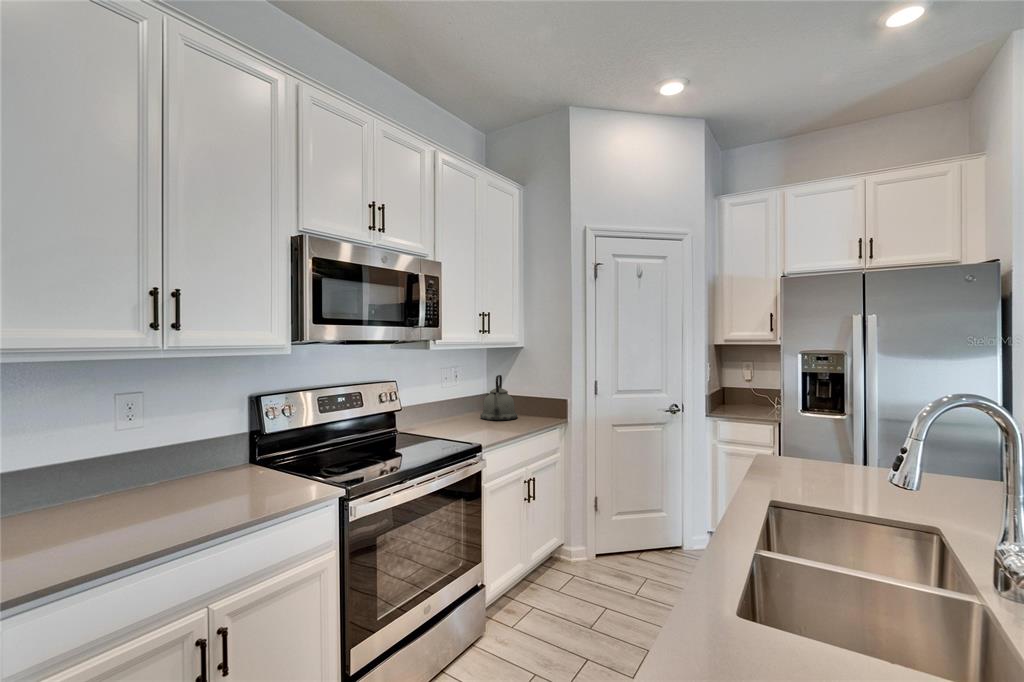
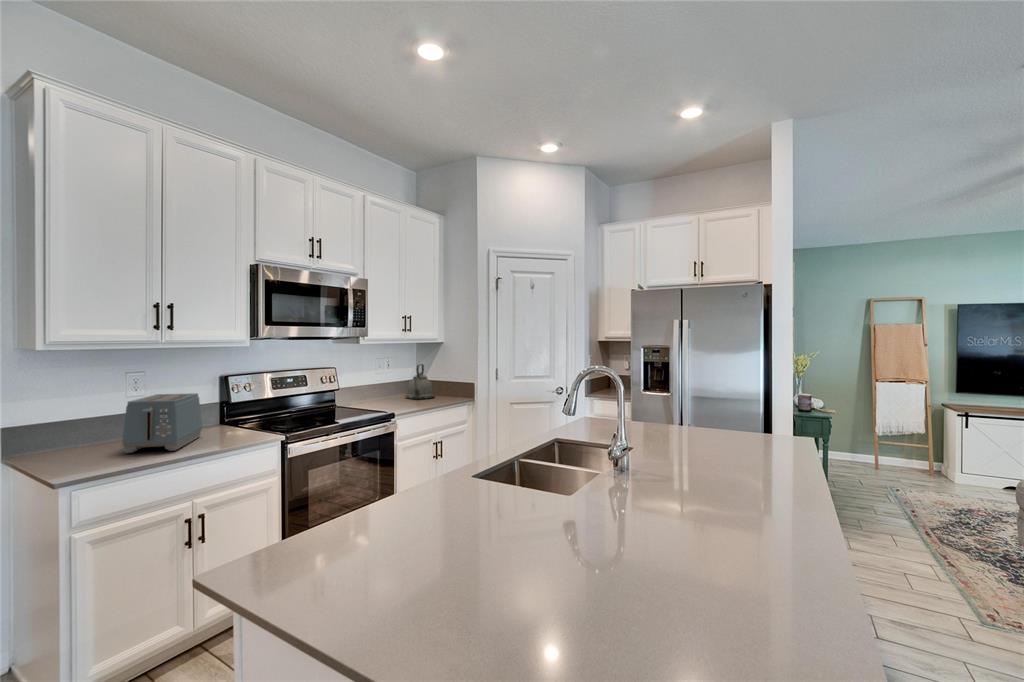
toaster: none [93,426,223,530] -> present [122,393,202,453]

